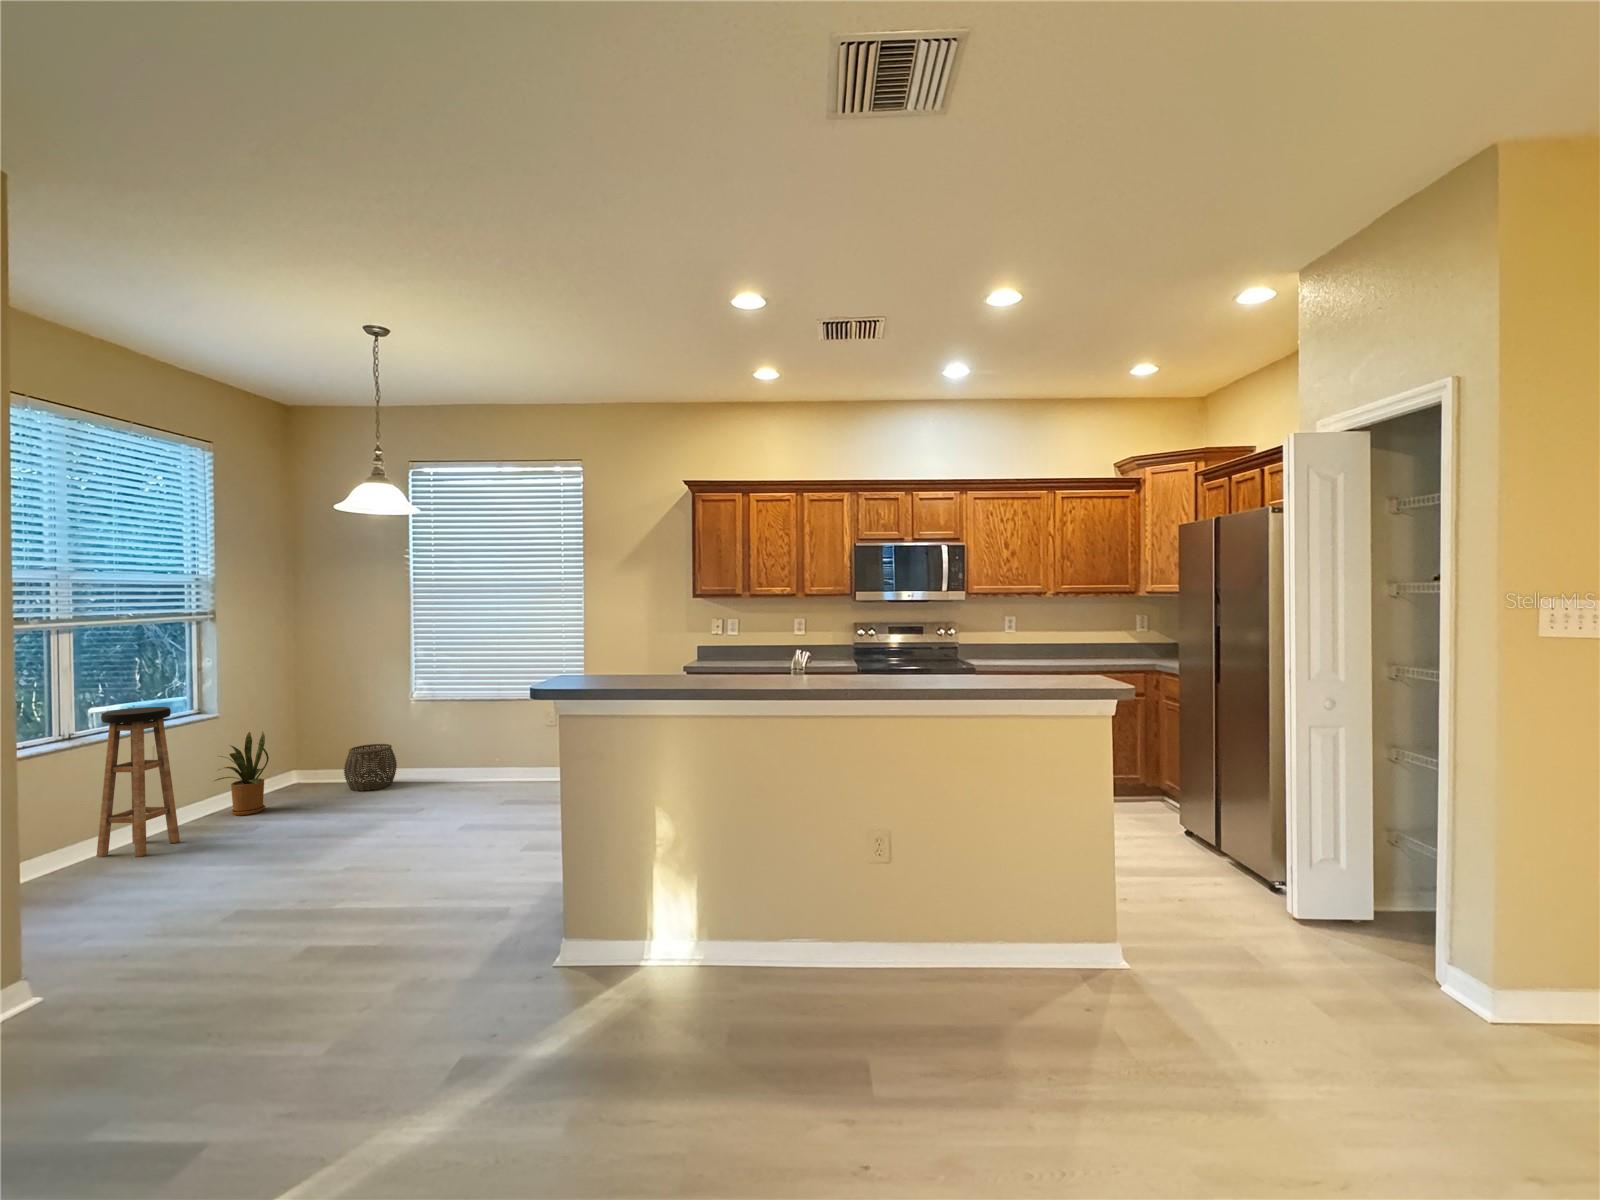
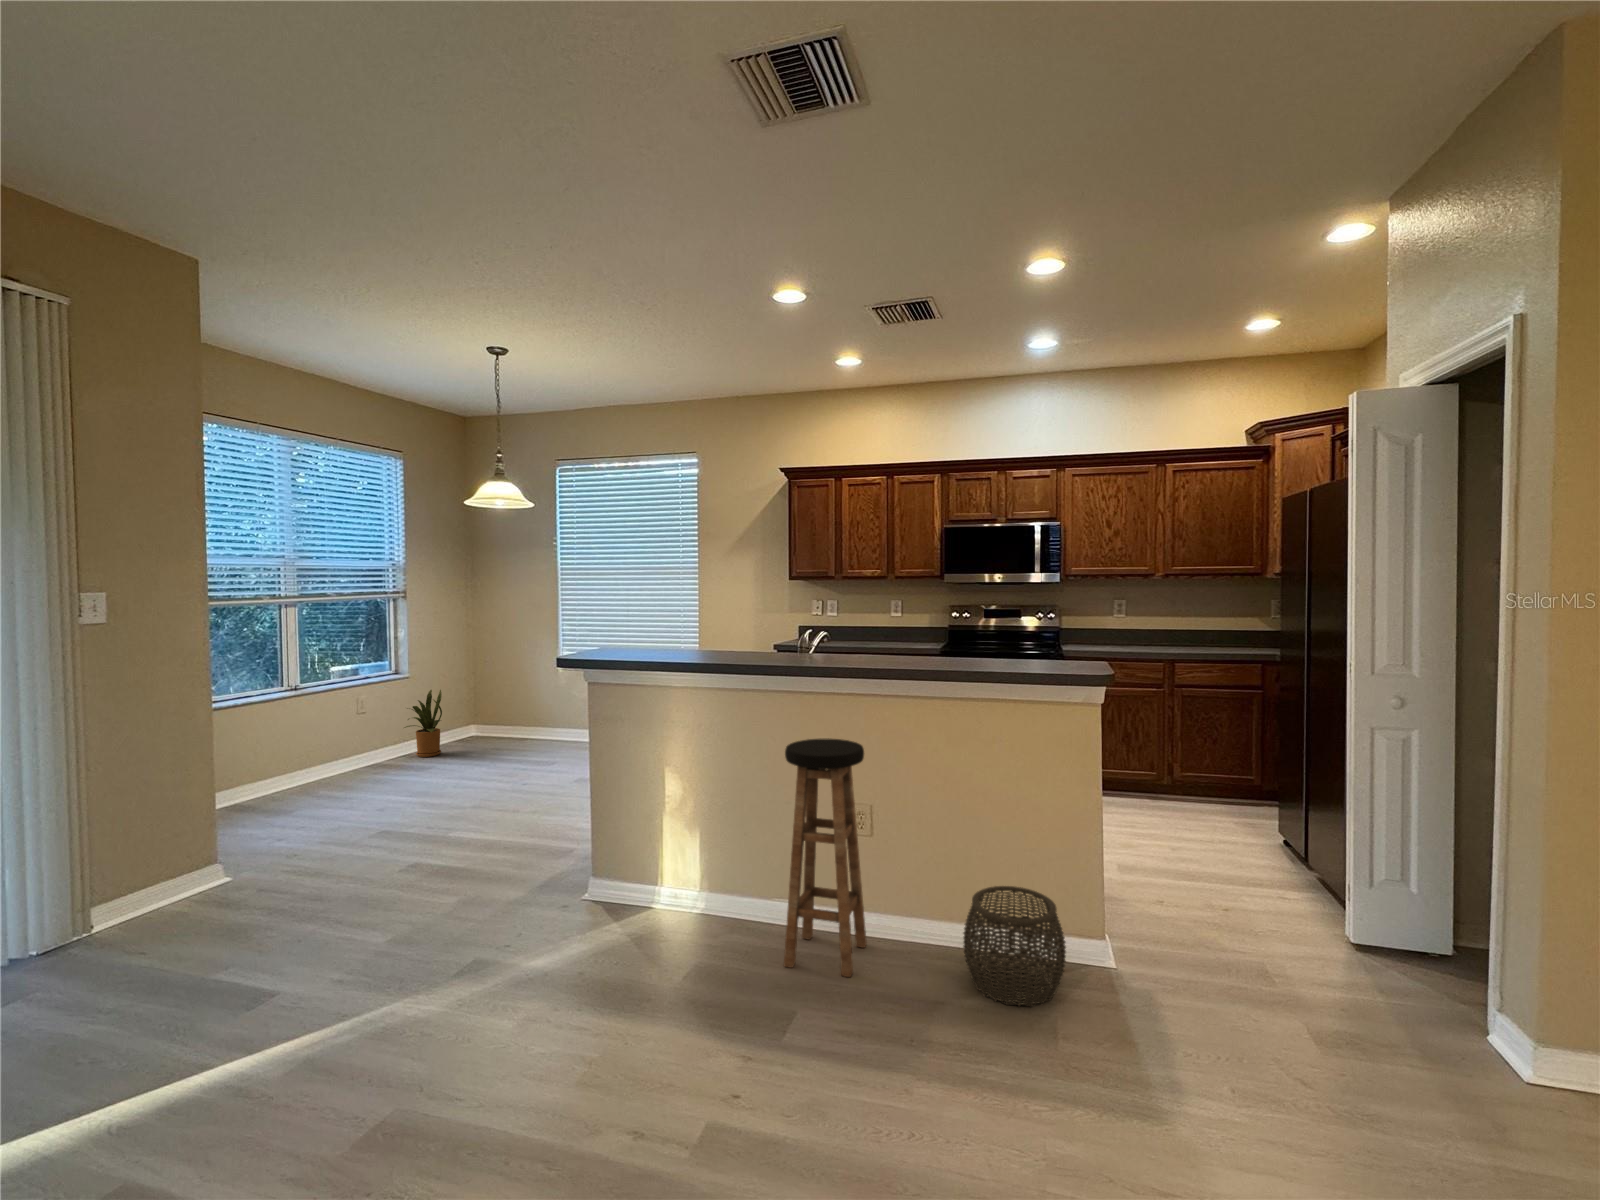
bar stool: present [96,707,180,857] -> present [784,738,867,977]
woven basket: present [344,744,397,791] -> present [963,886,1066,1007]

